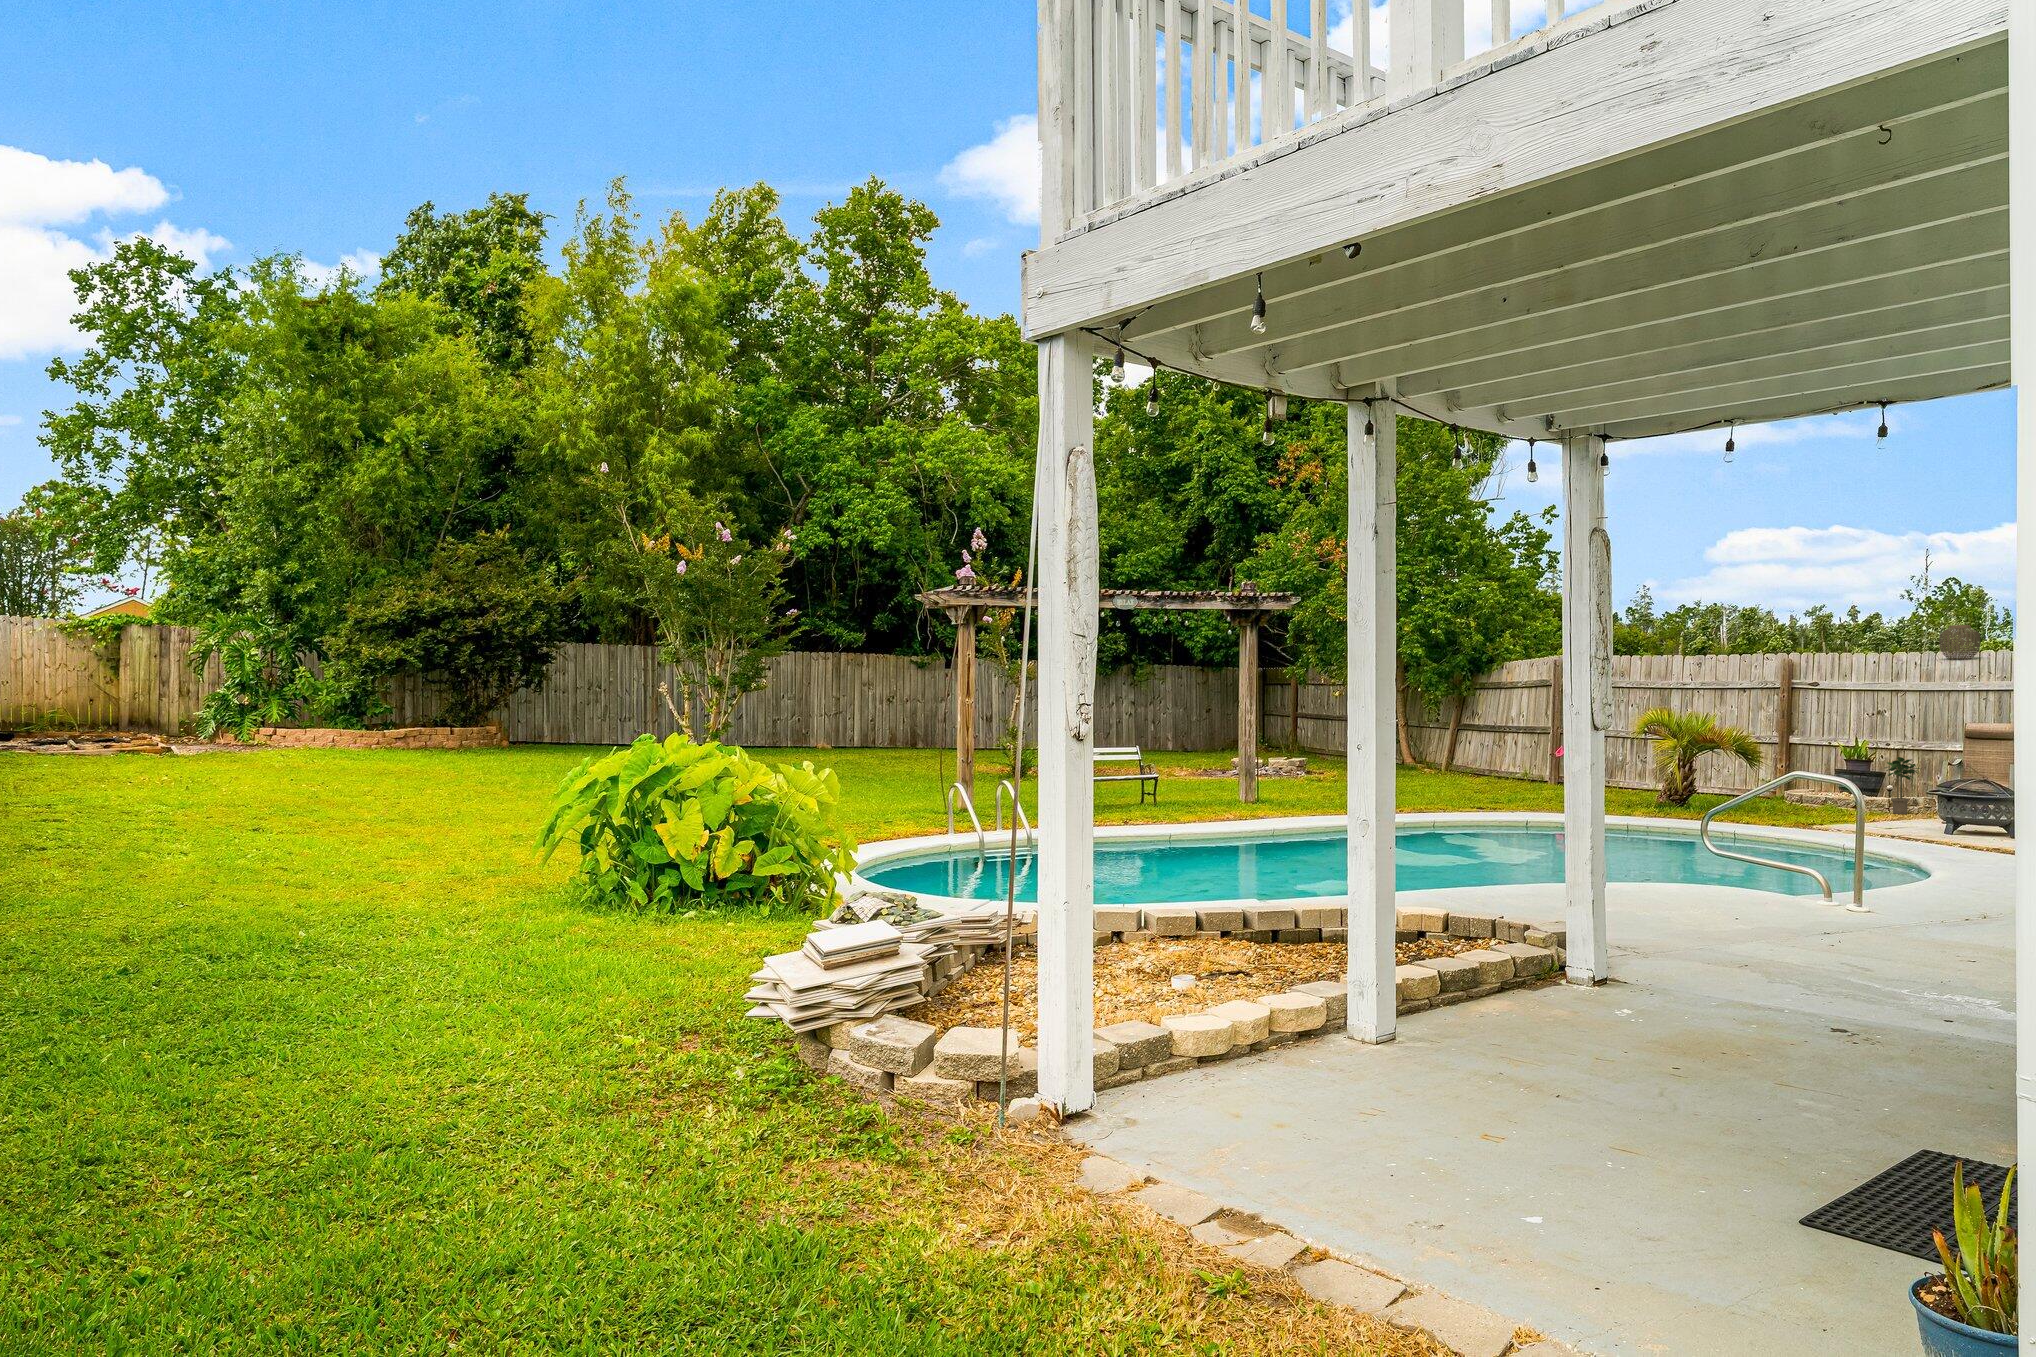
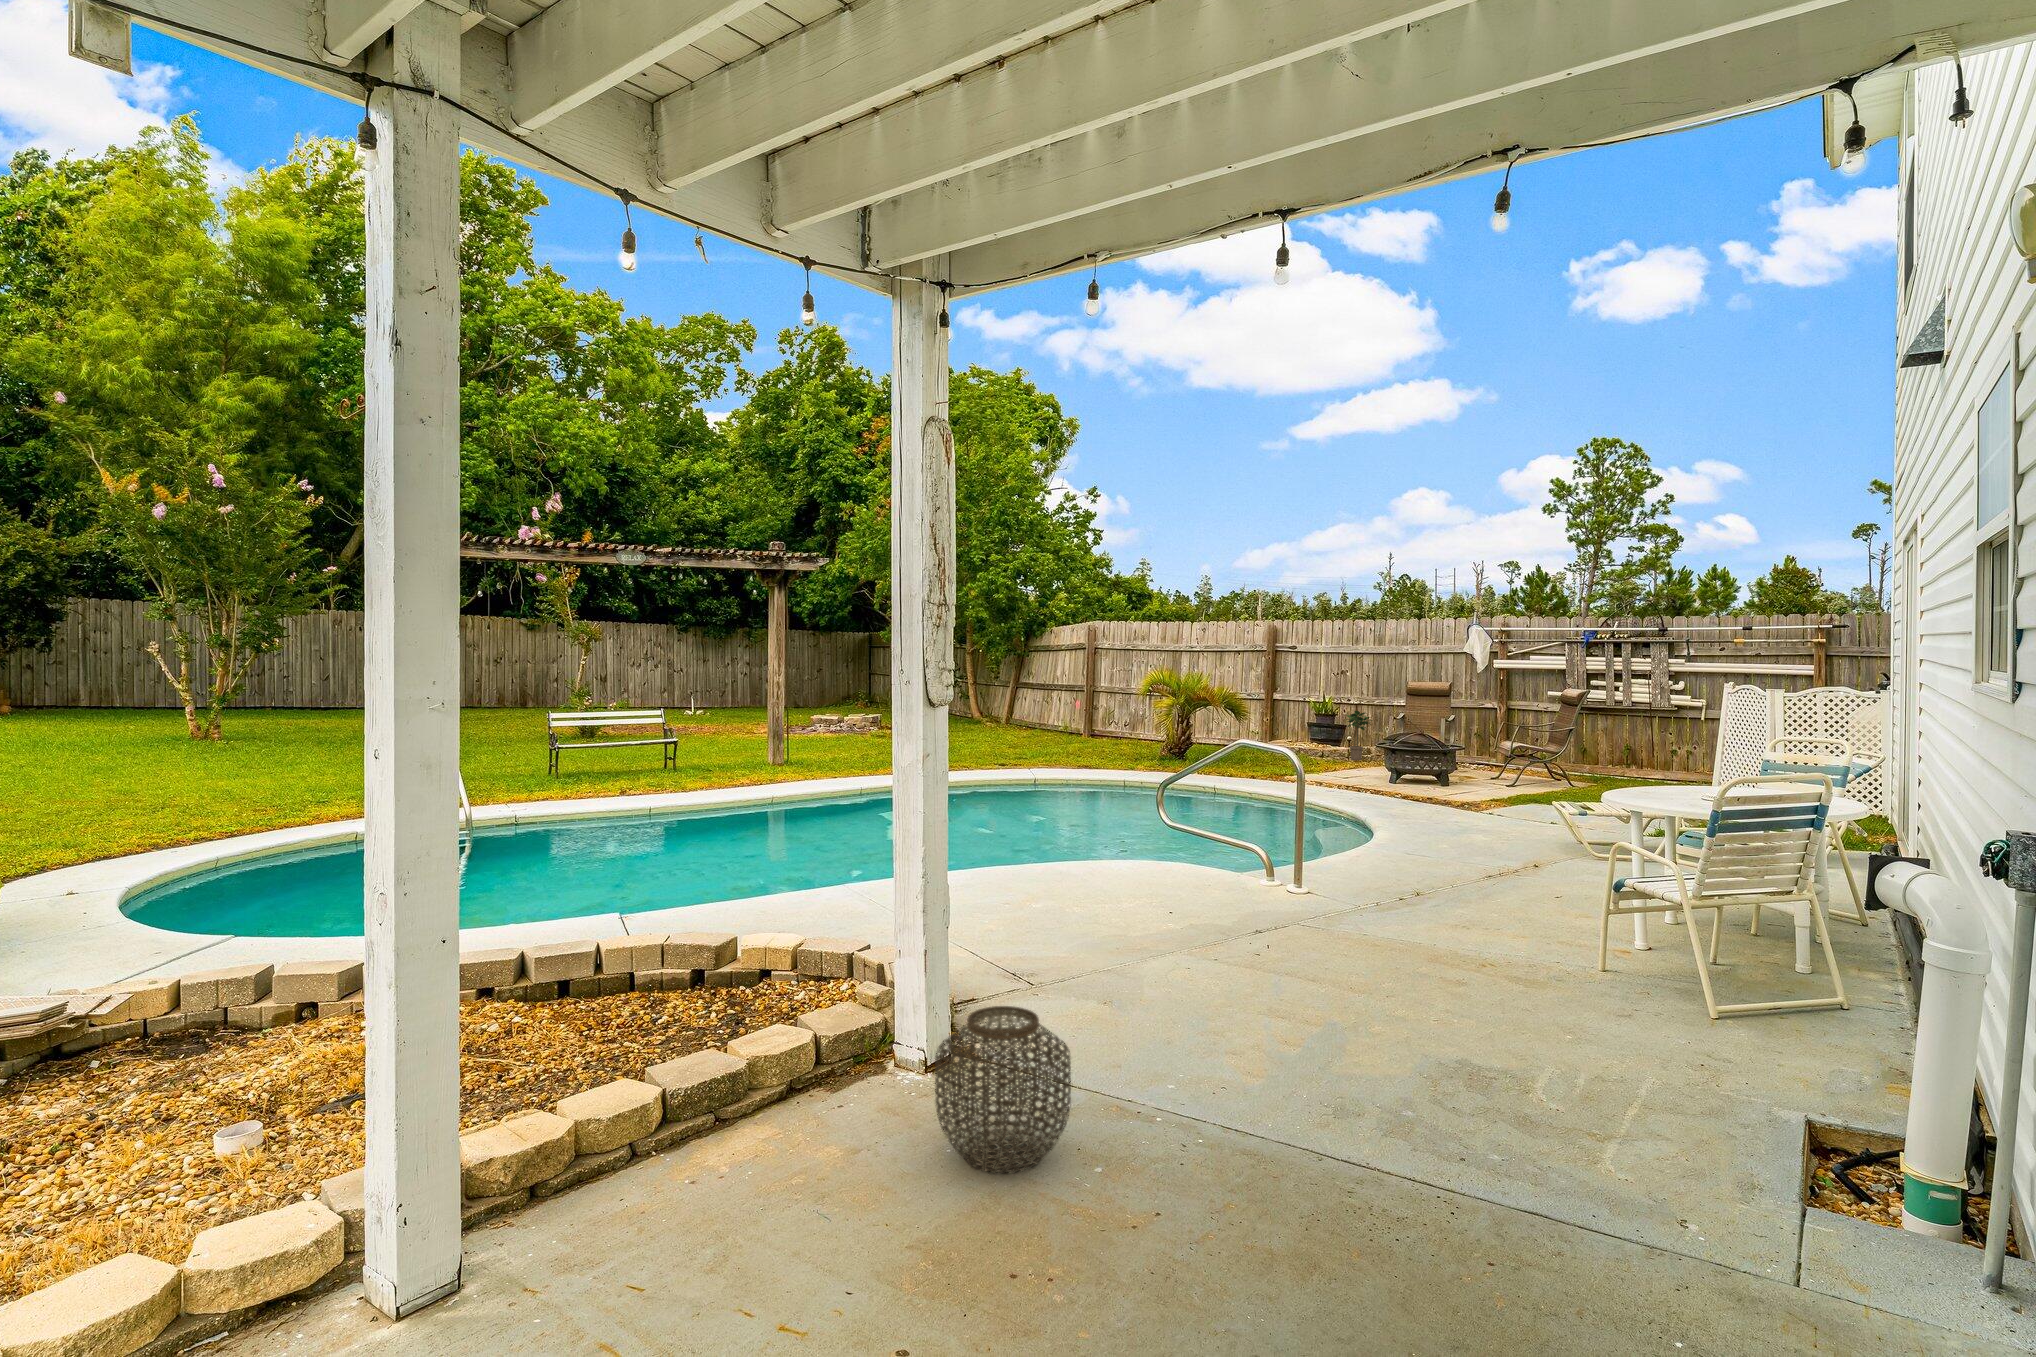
woven basket: present [1940,625,1980,660] -> present [935,1006,1071,1173]

